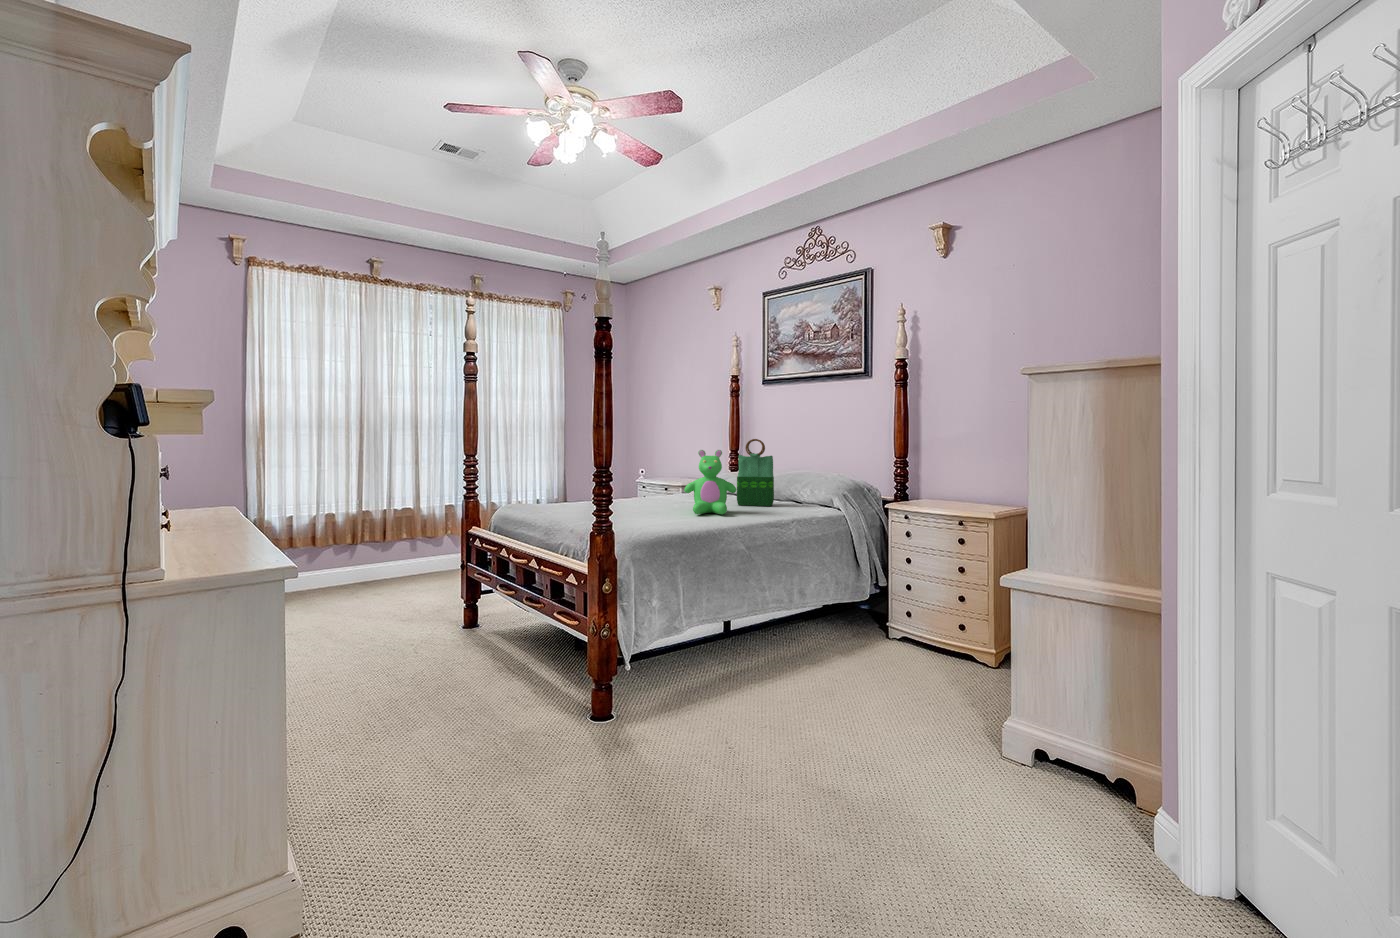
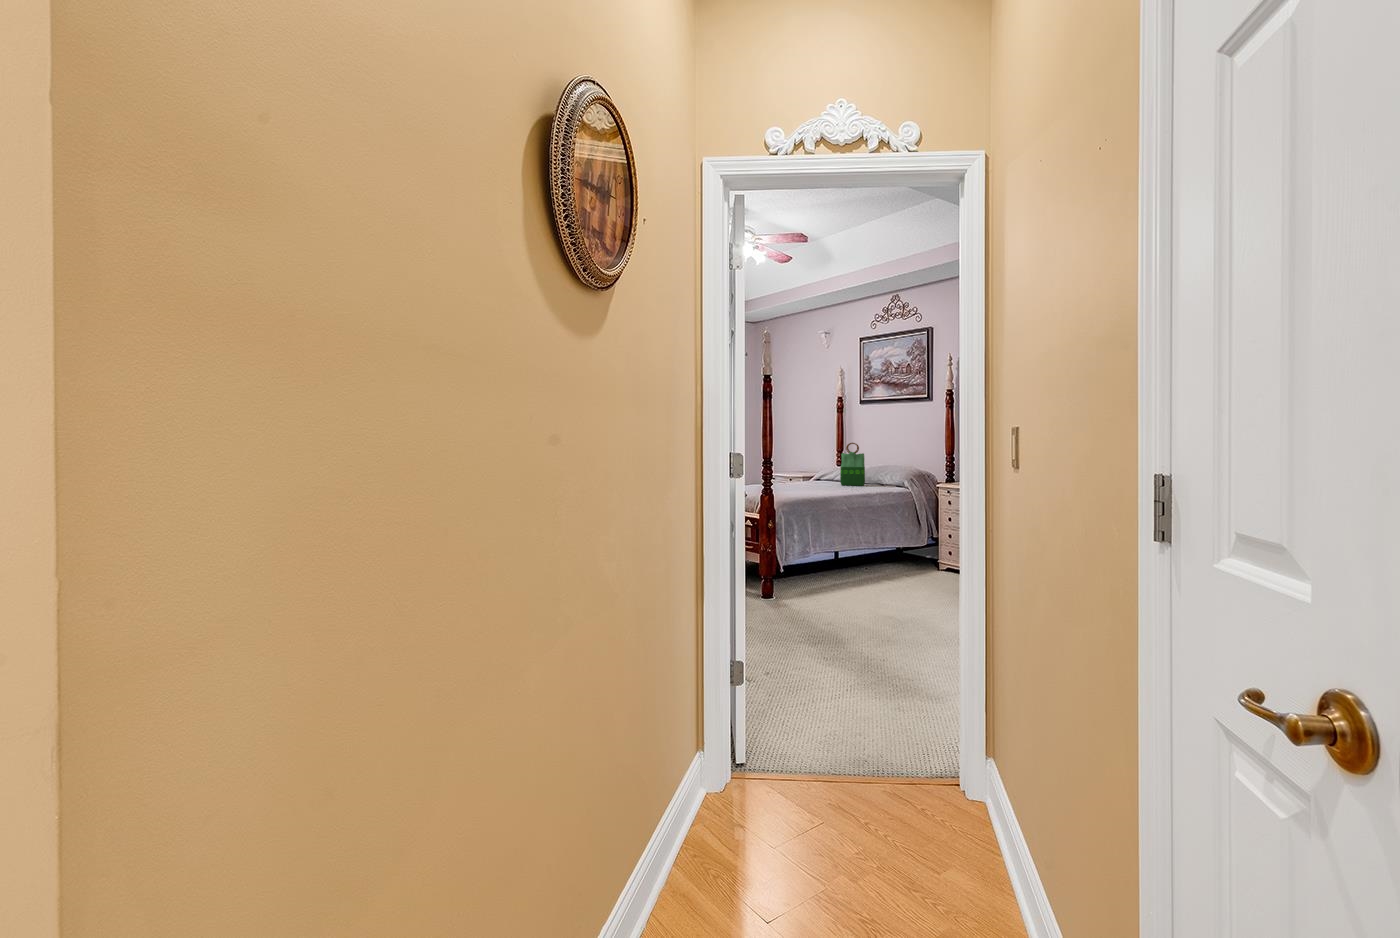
teddy bear: present [684,450,736,514] -> none [807,450,840,489]

